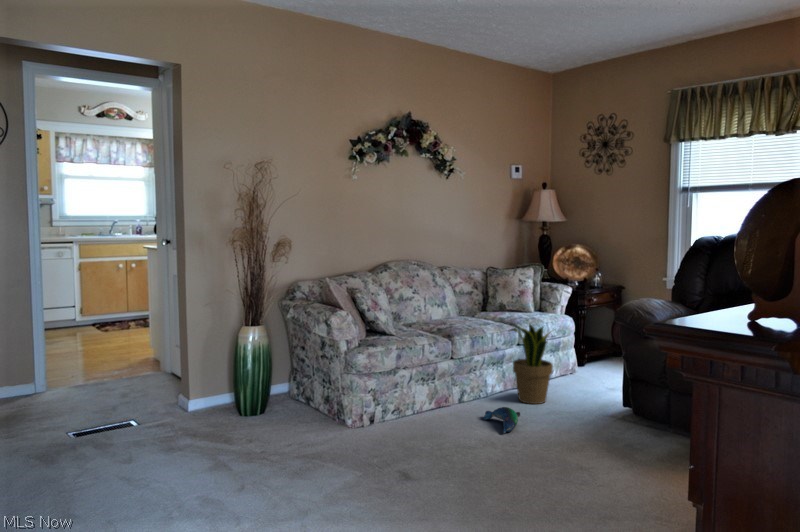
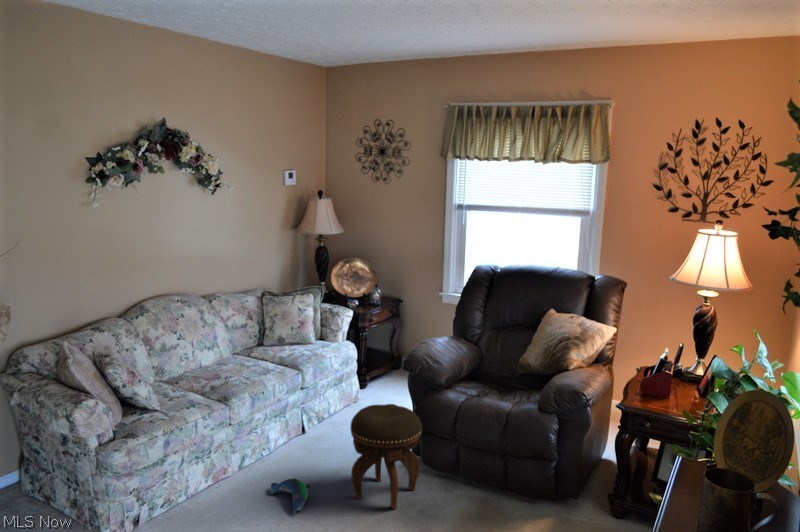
potted plant: present [510,324,553,404] -> none [292,373,344,458]
footstool: none [560,346,632,442] -> present [350,404,422,509]

